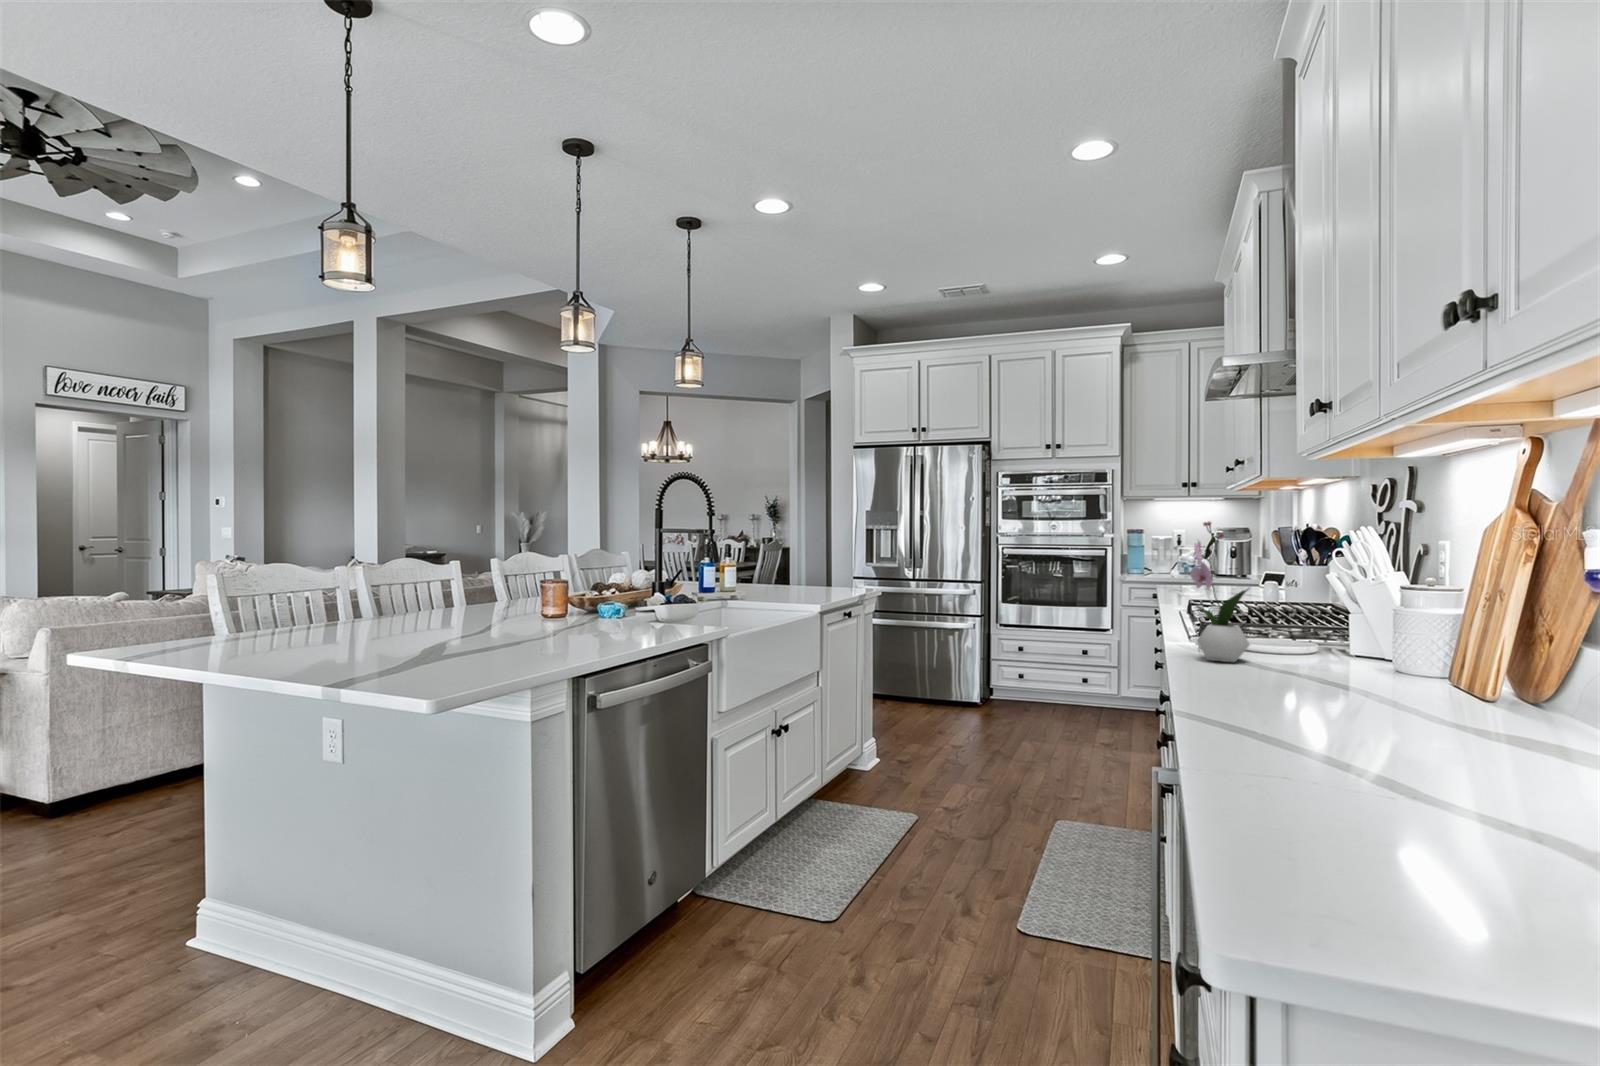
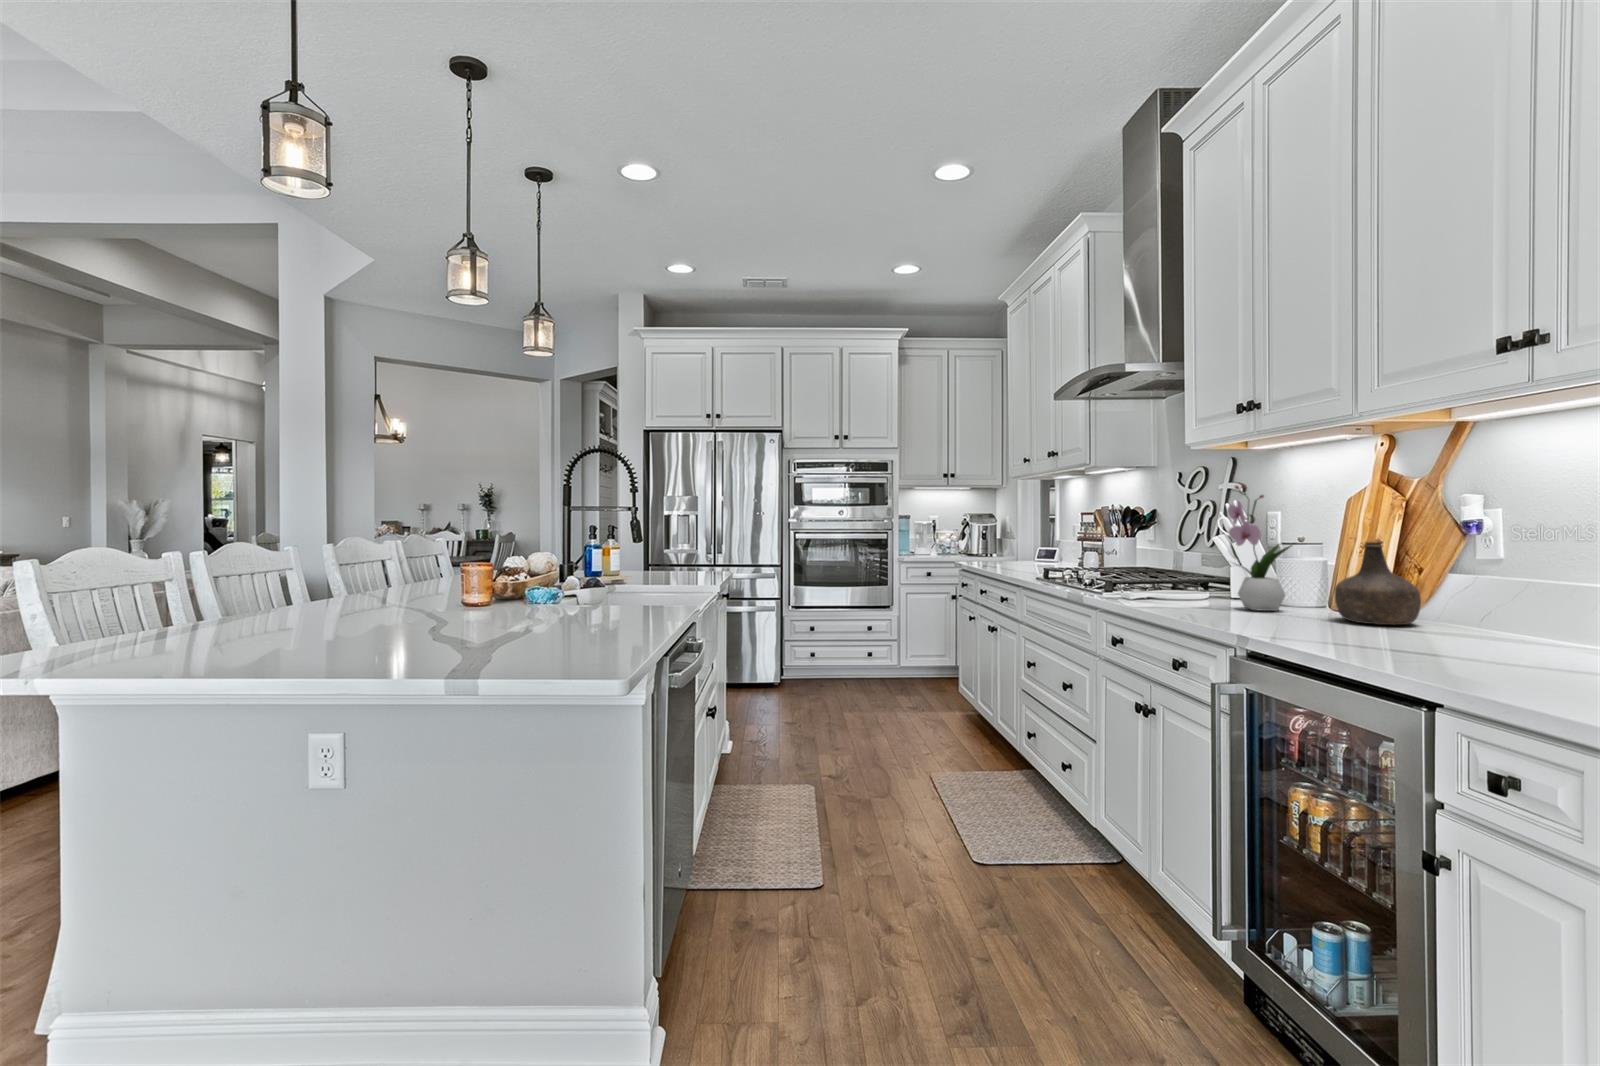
bottle: none [1249,591,1336,688] -> present [1335,541,1421,625]

